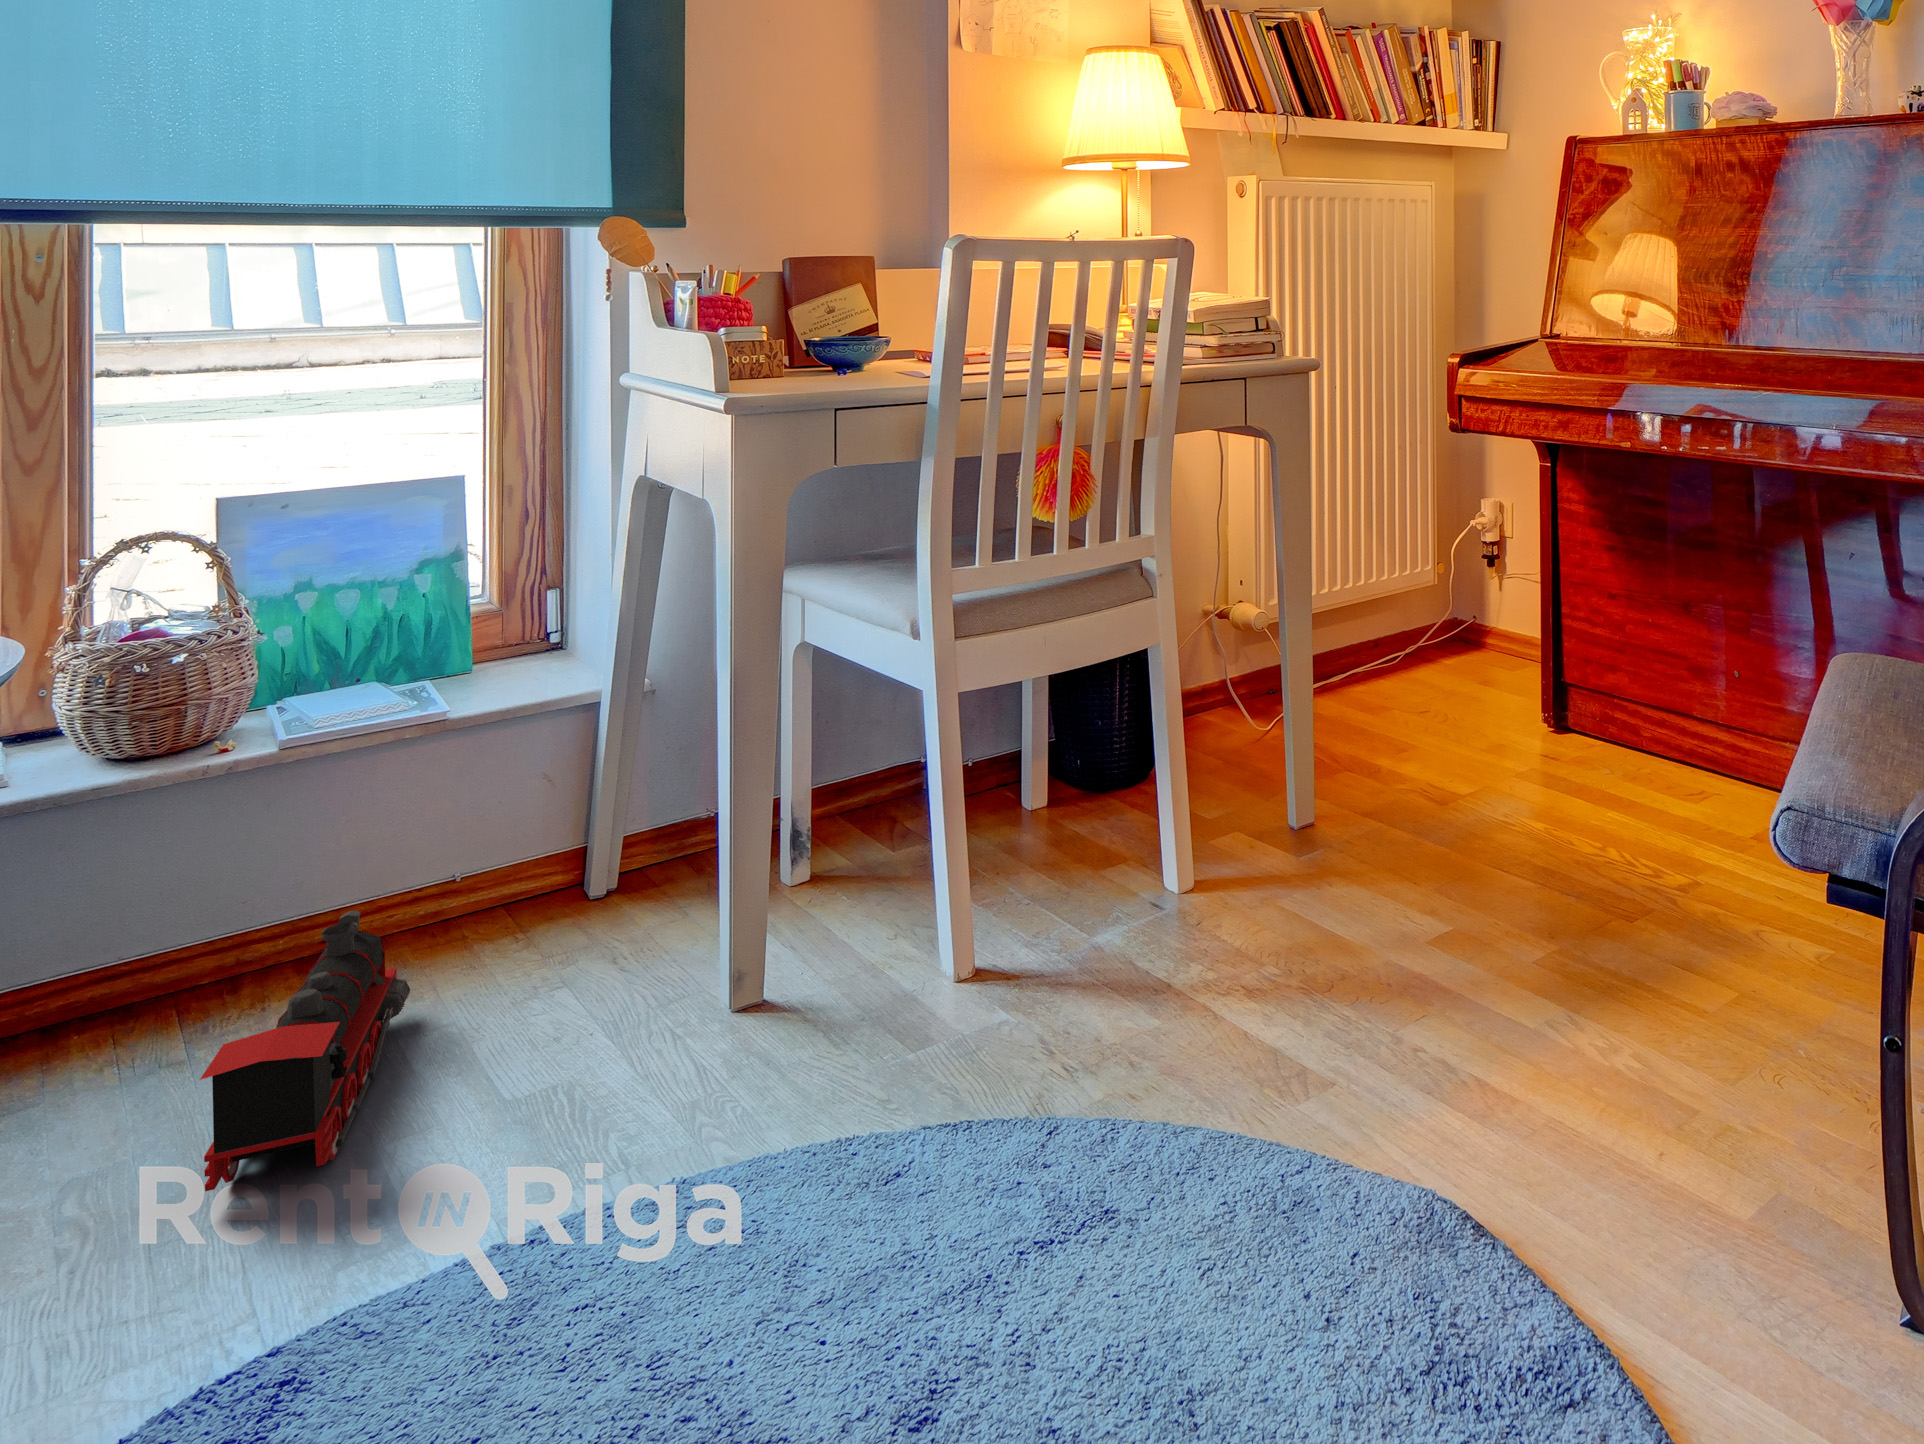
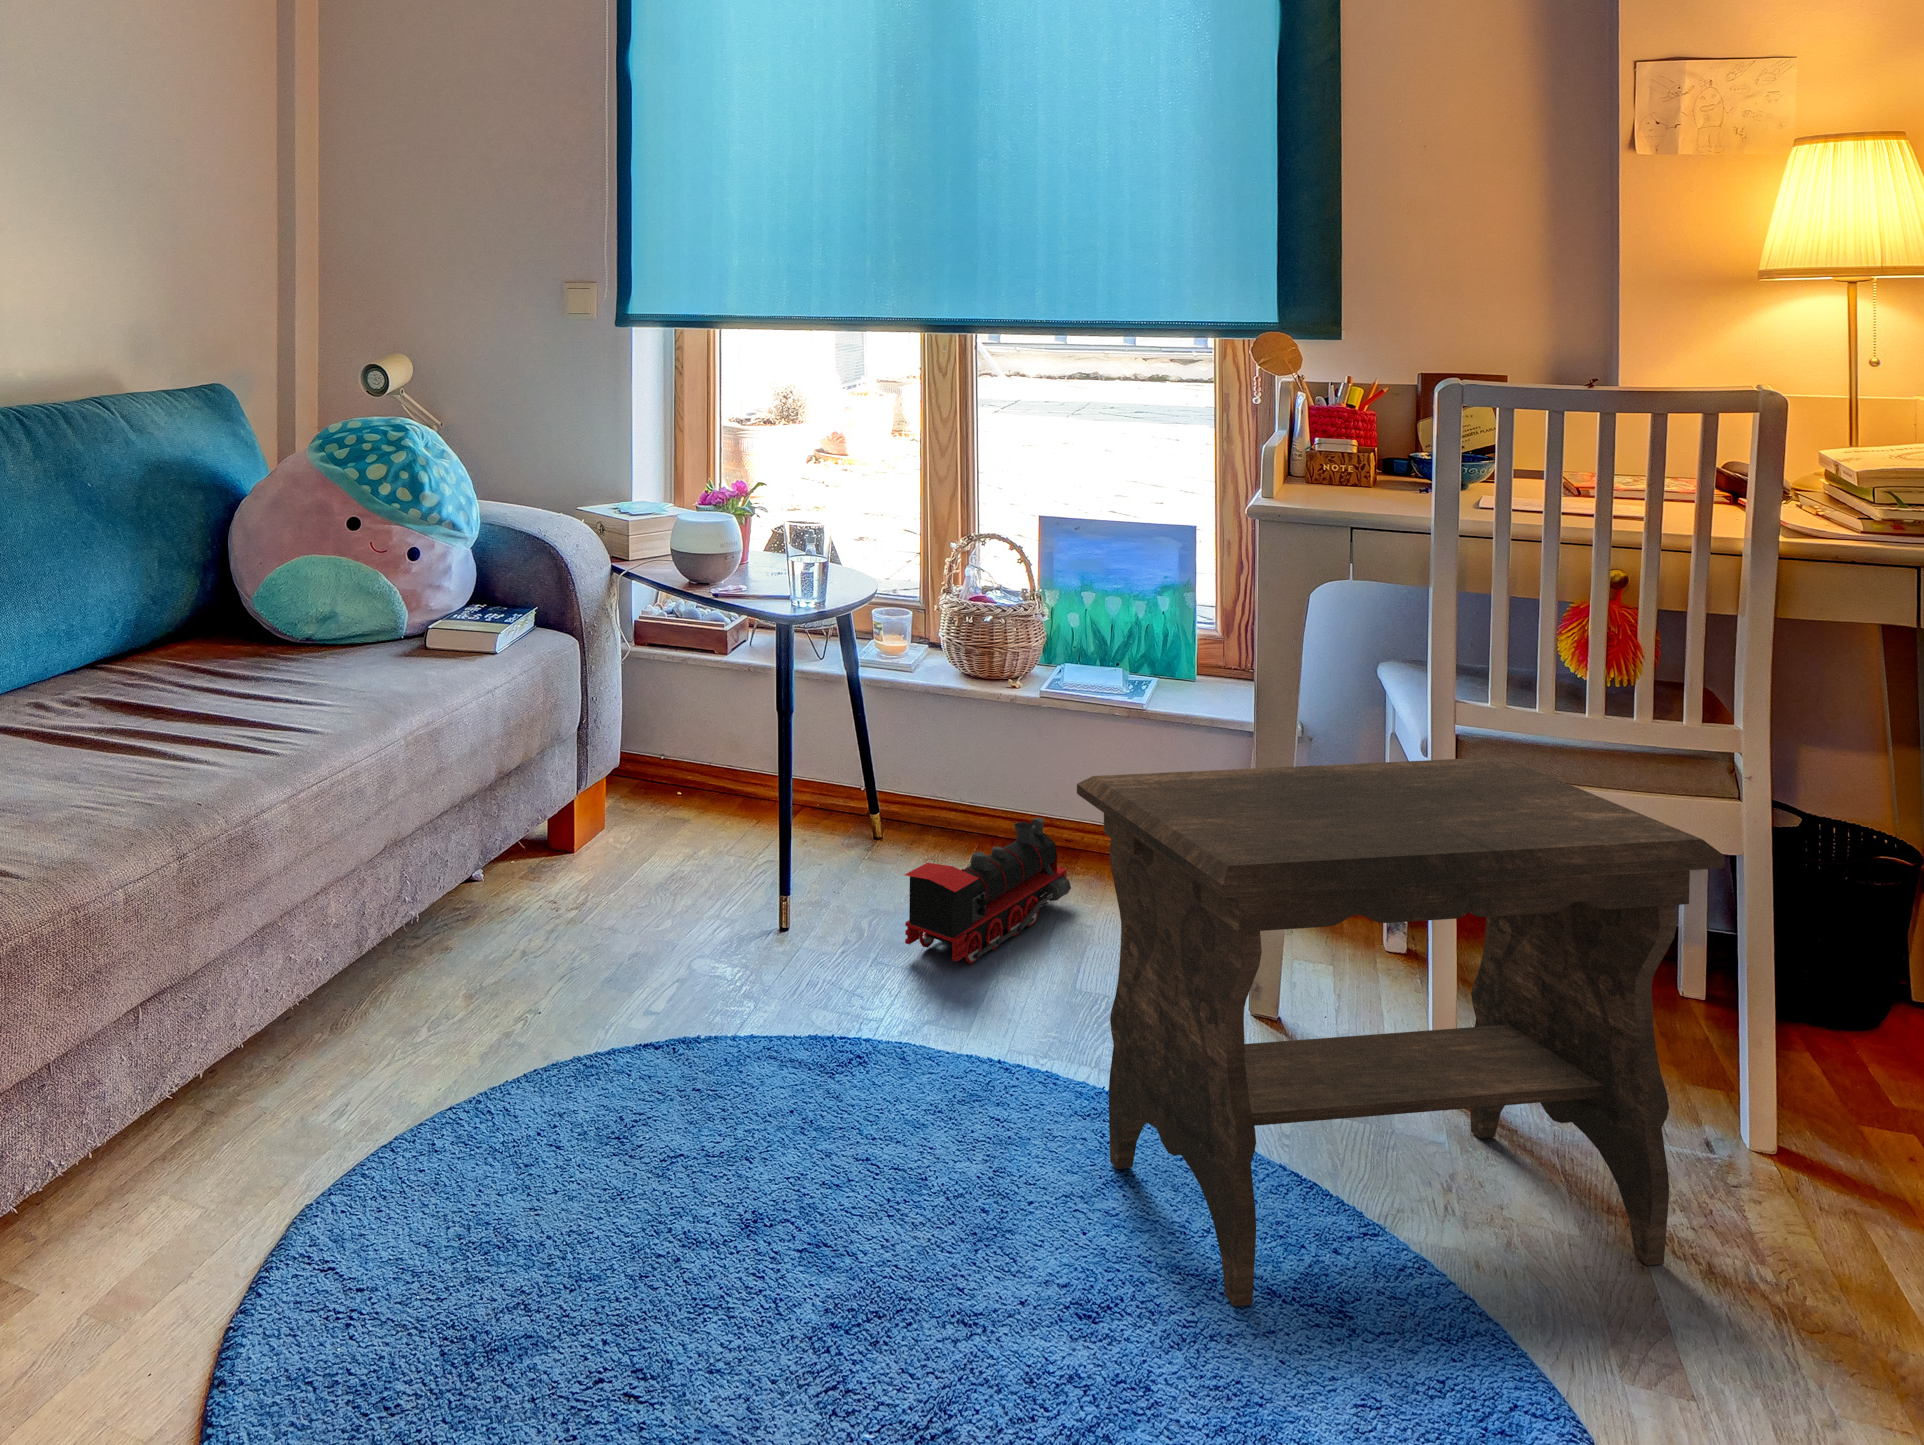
footstool: none [713,608,1262,1282] -> present [1077,757,1725,1306]

